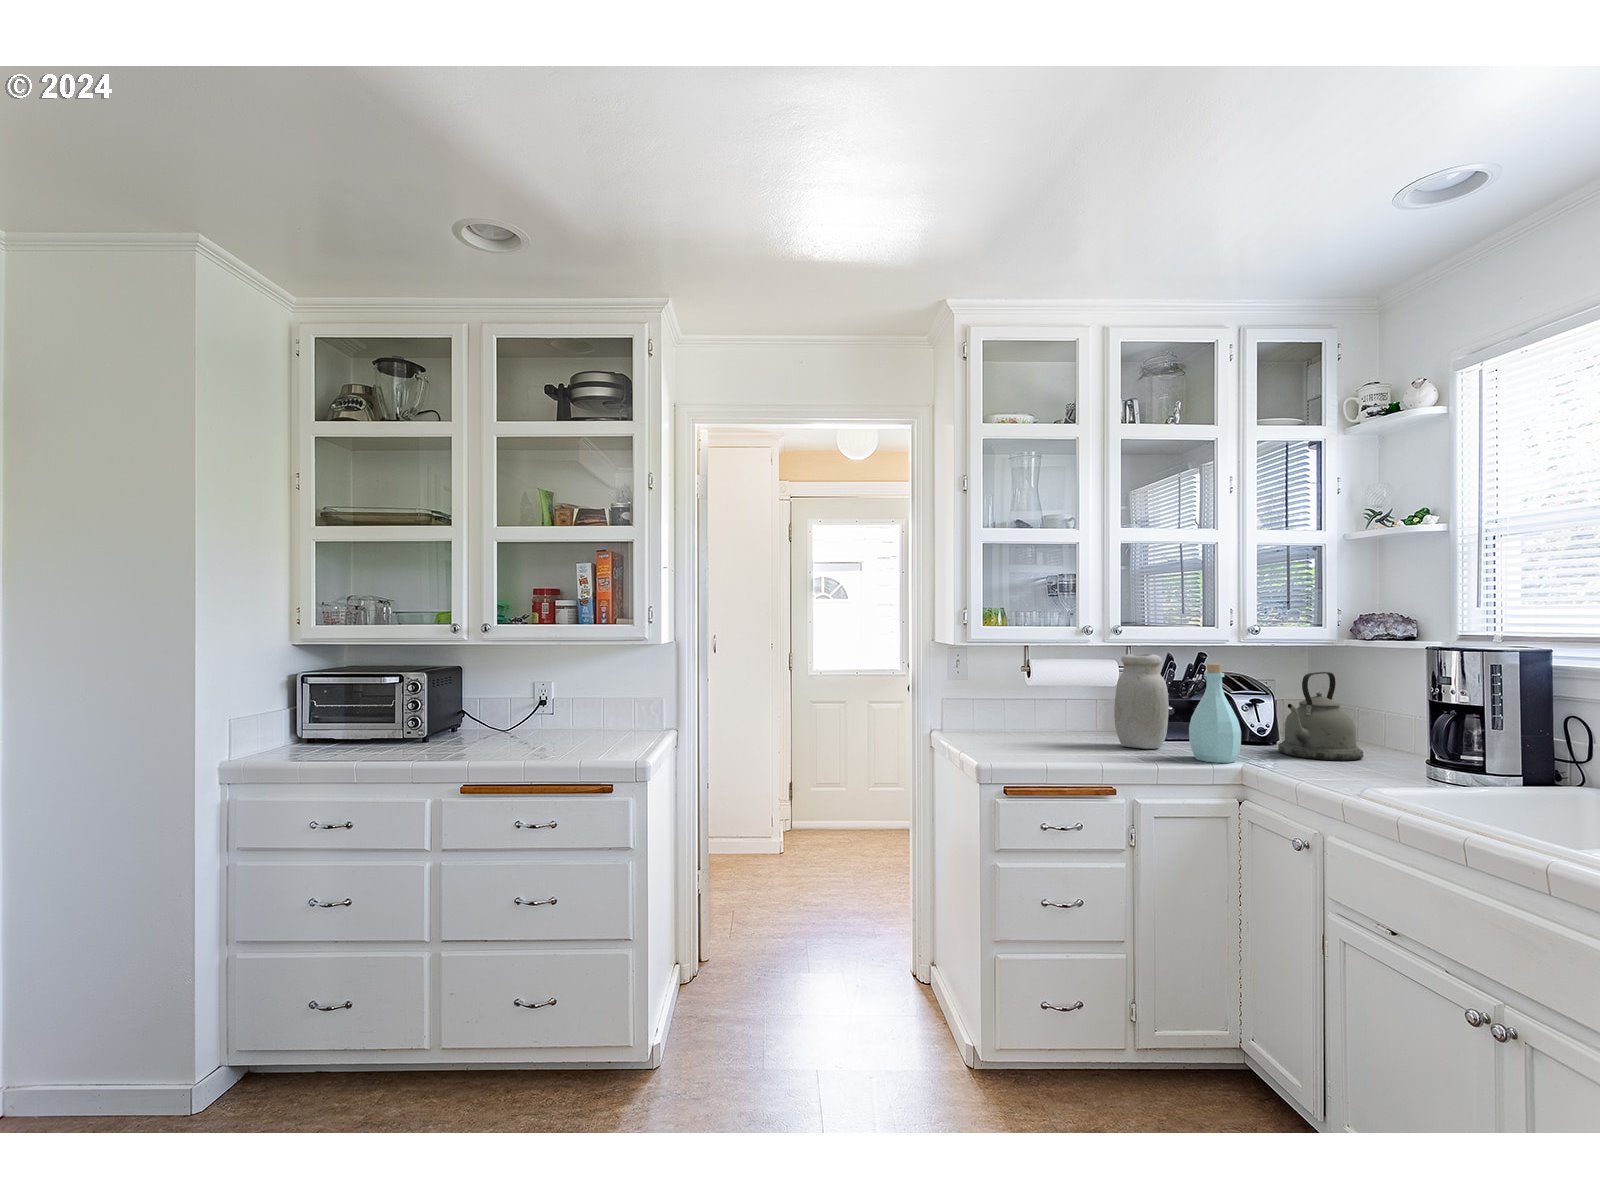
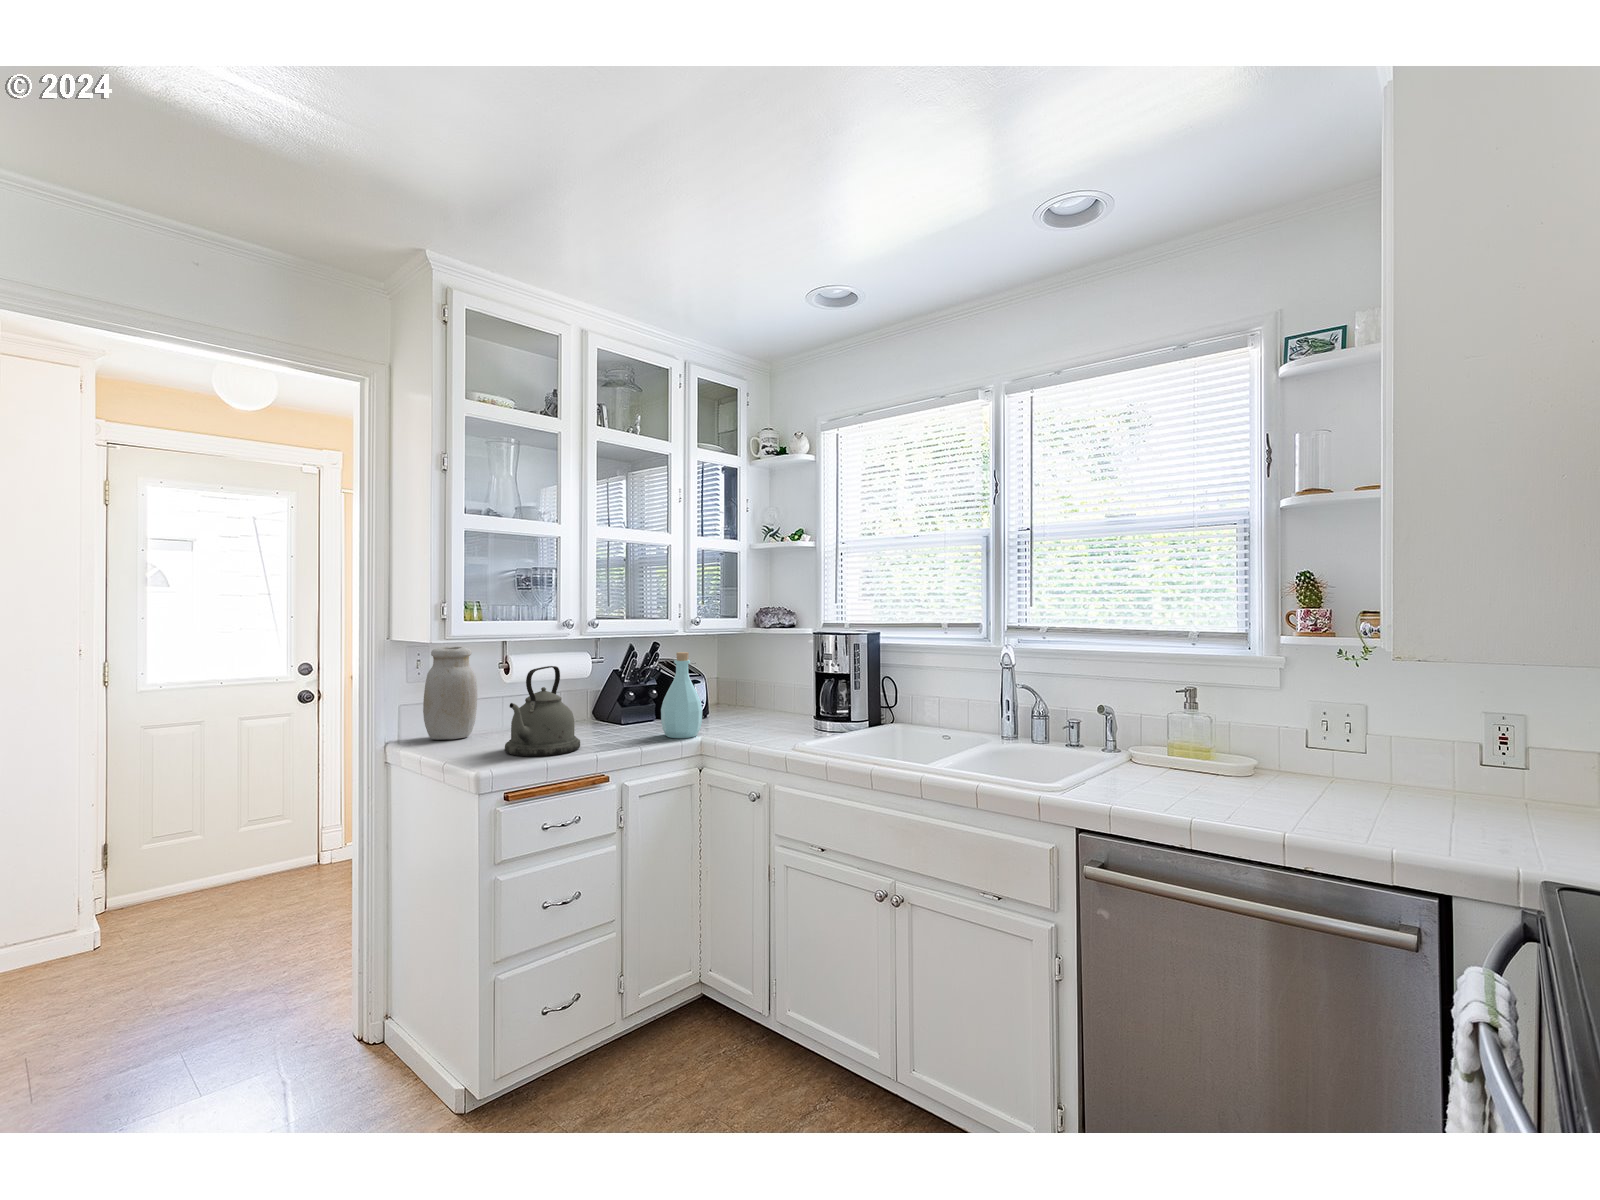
jar: present [1114,654,1169,749] -> present [423,647,477,740]
kettle: present [1278,672,1363,761] -> present [505,666,580,756]

